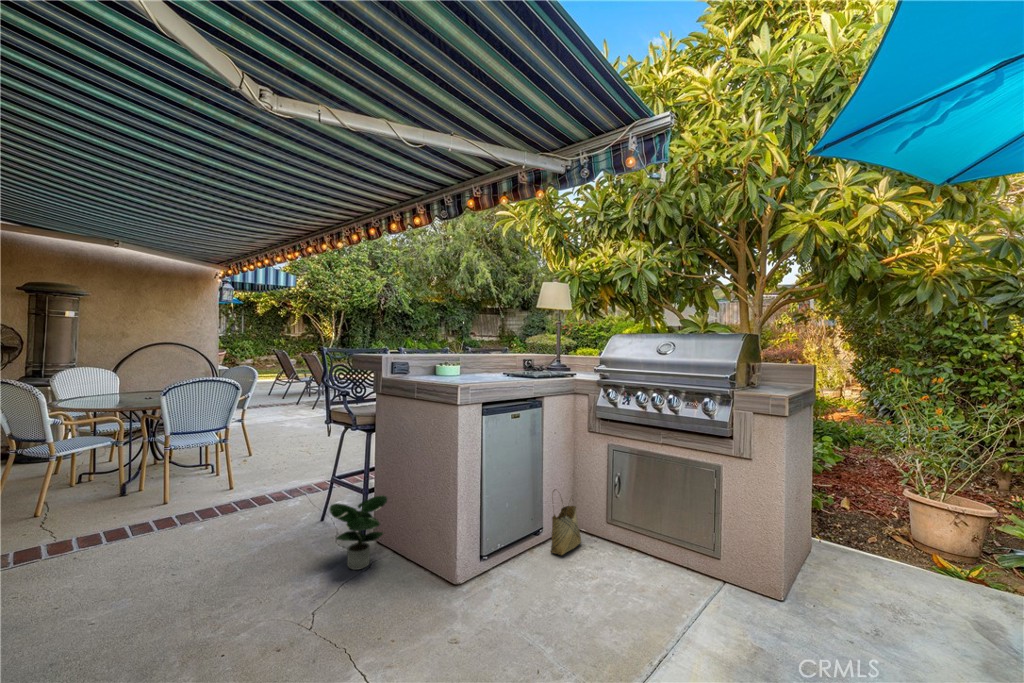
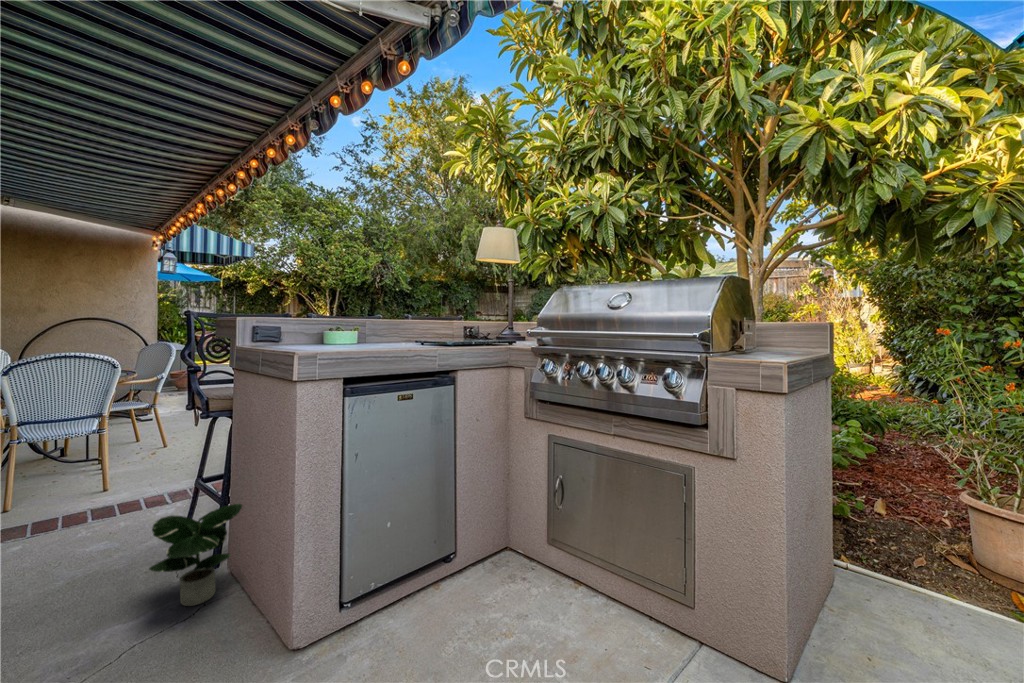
woven basket: present [551,489,581,555] -> none [464,494,511,586]

